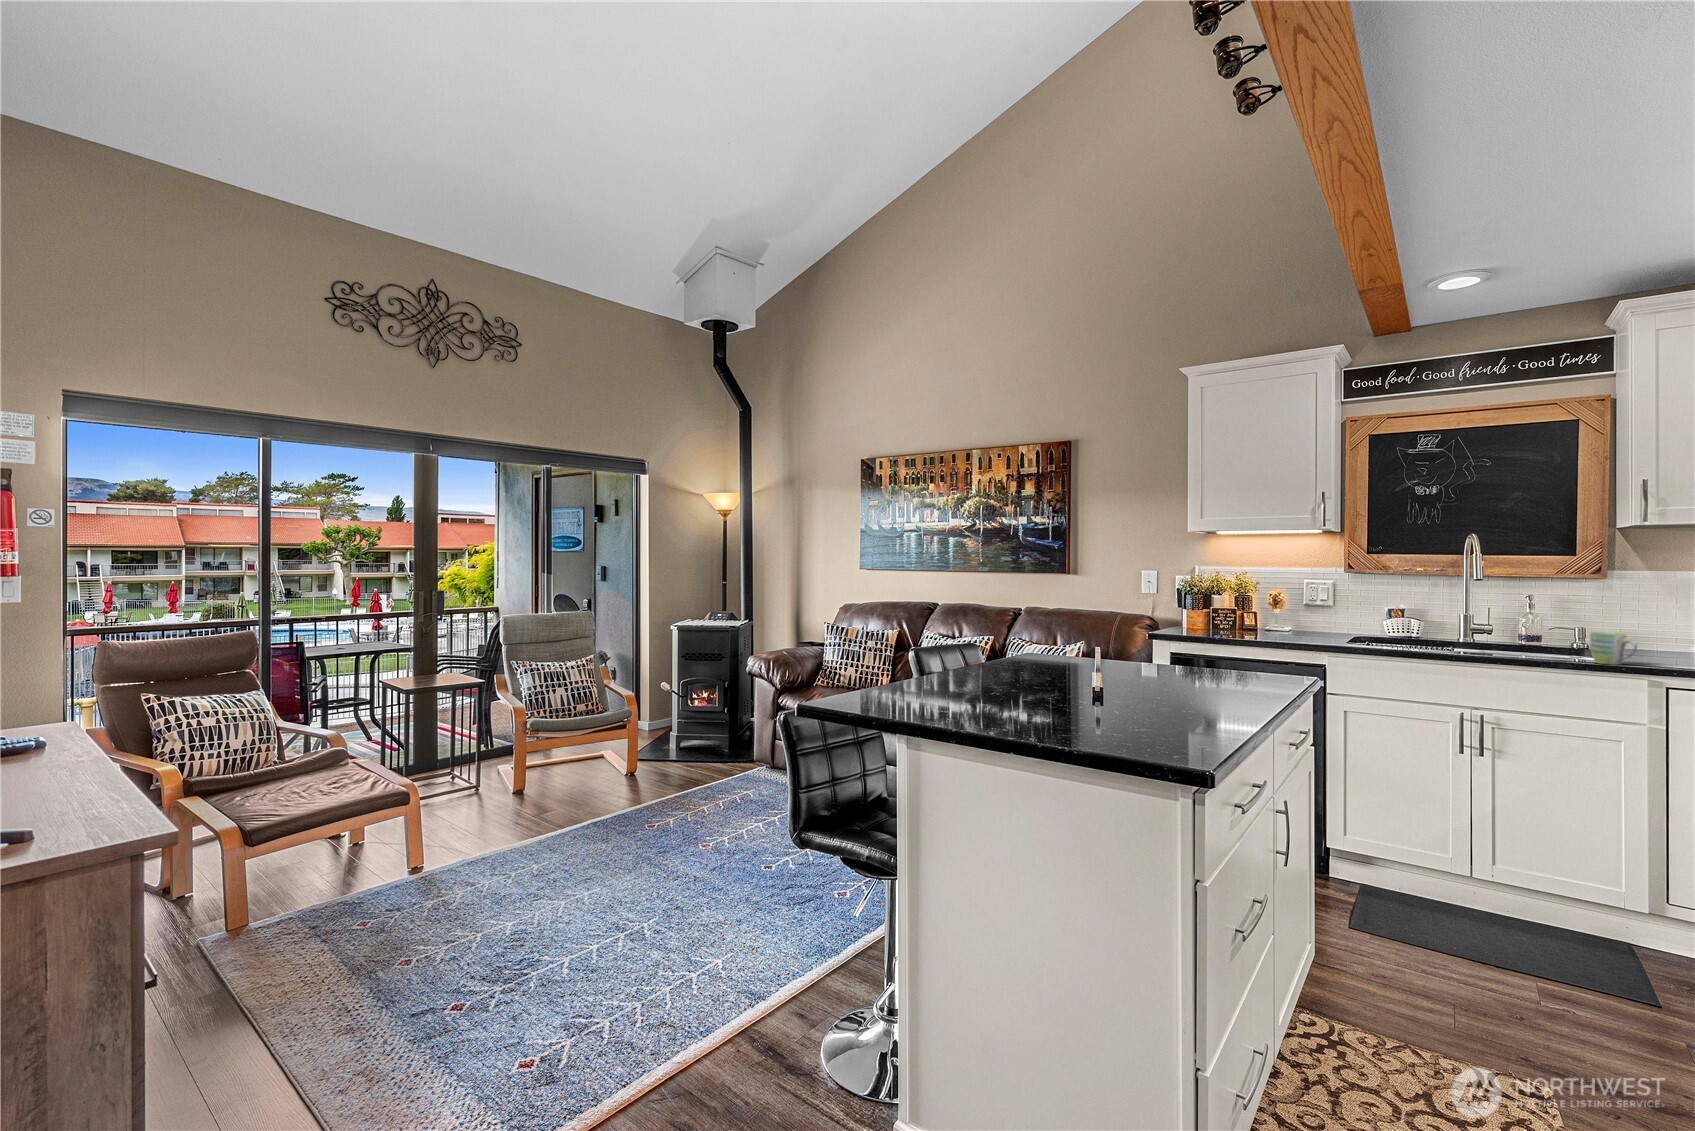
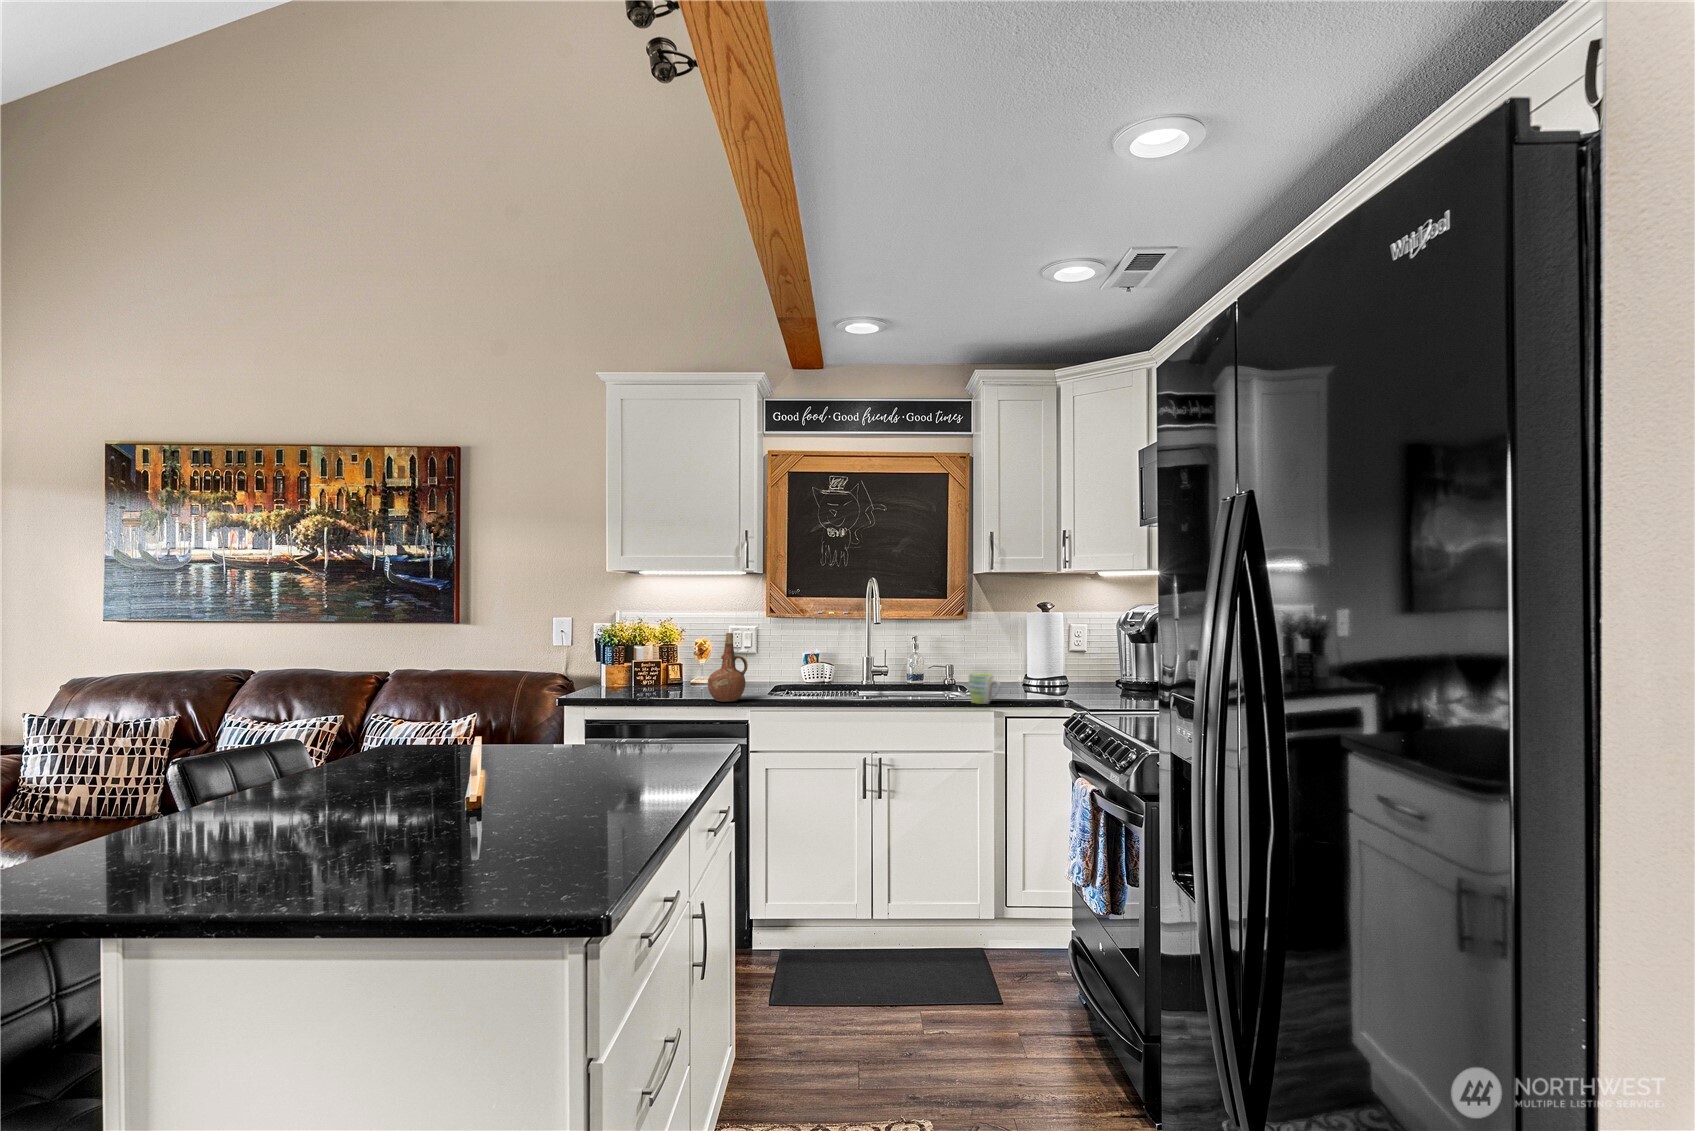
ceramic pitcher: none [1277,583,1318,644] -> present [707,633,748,702]

